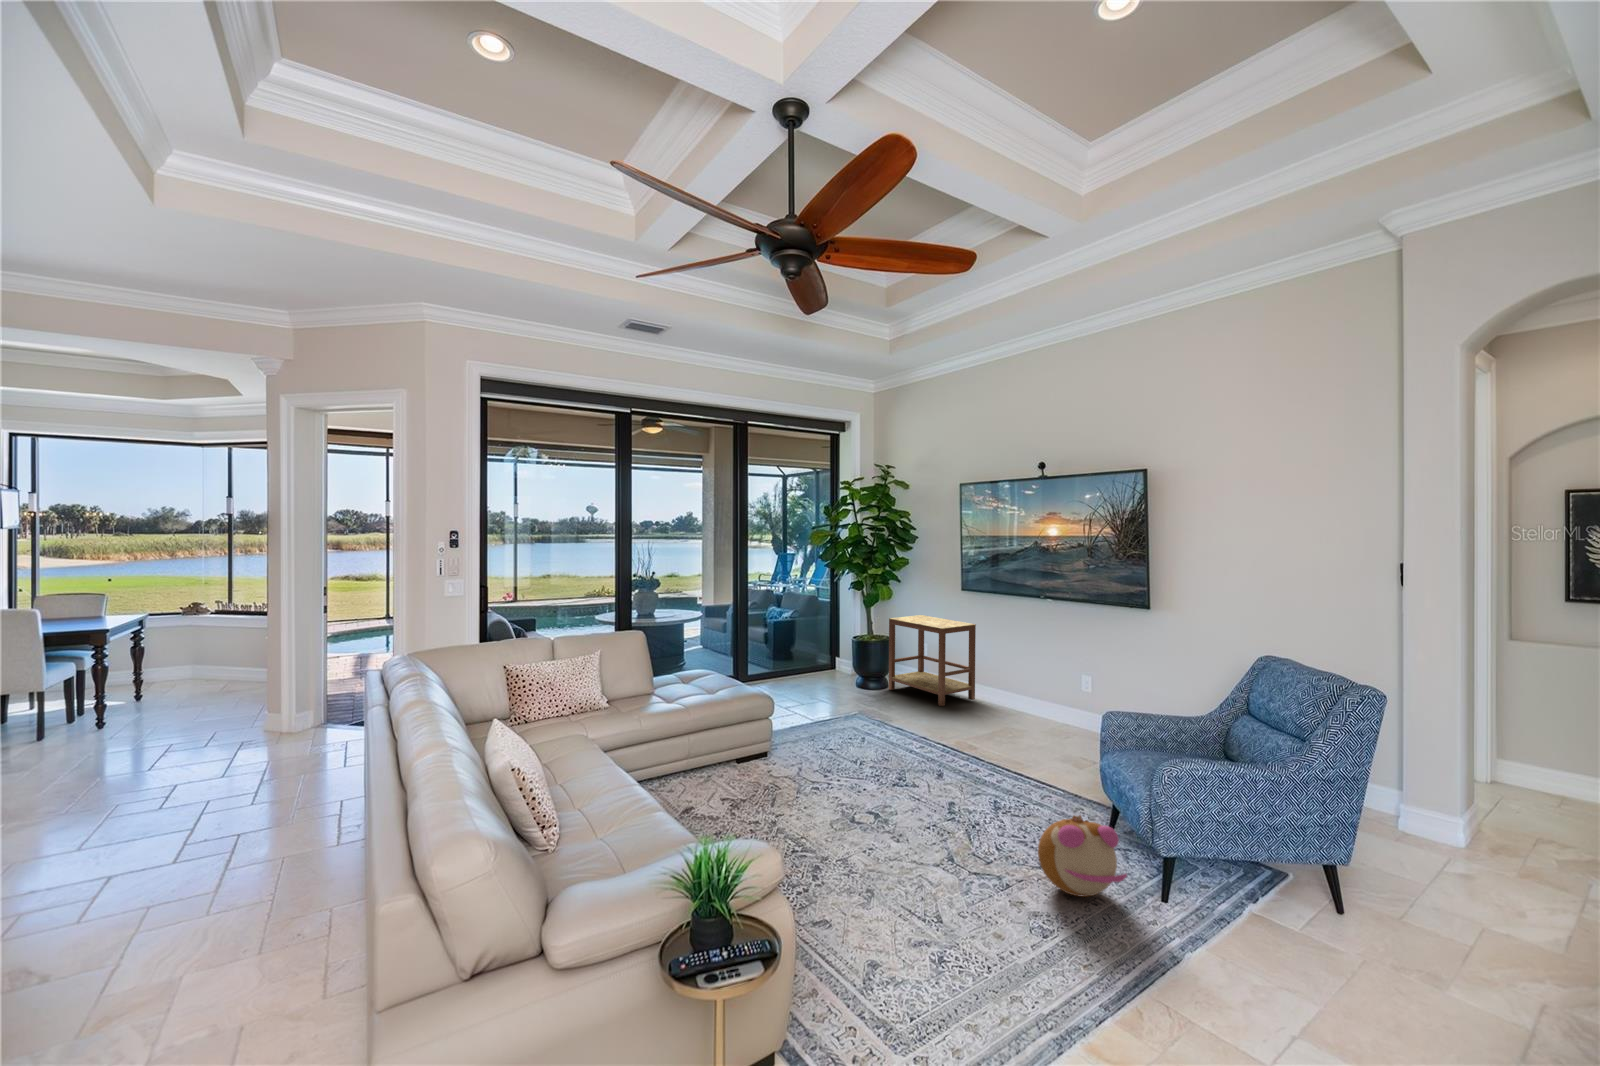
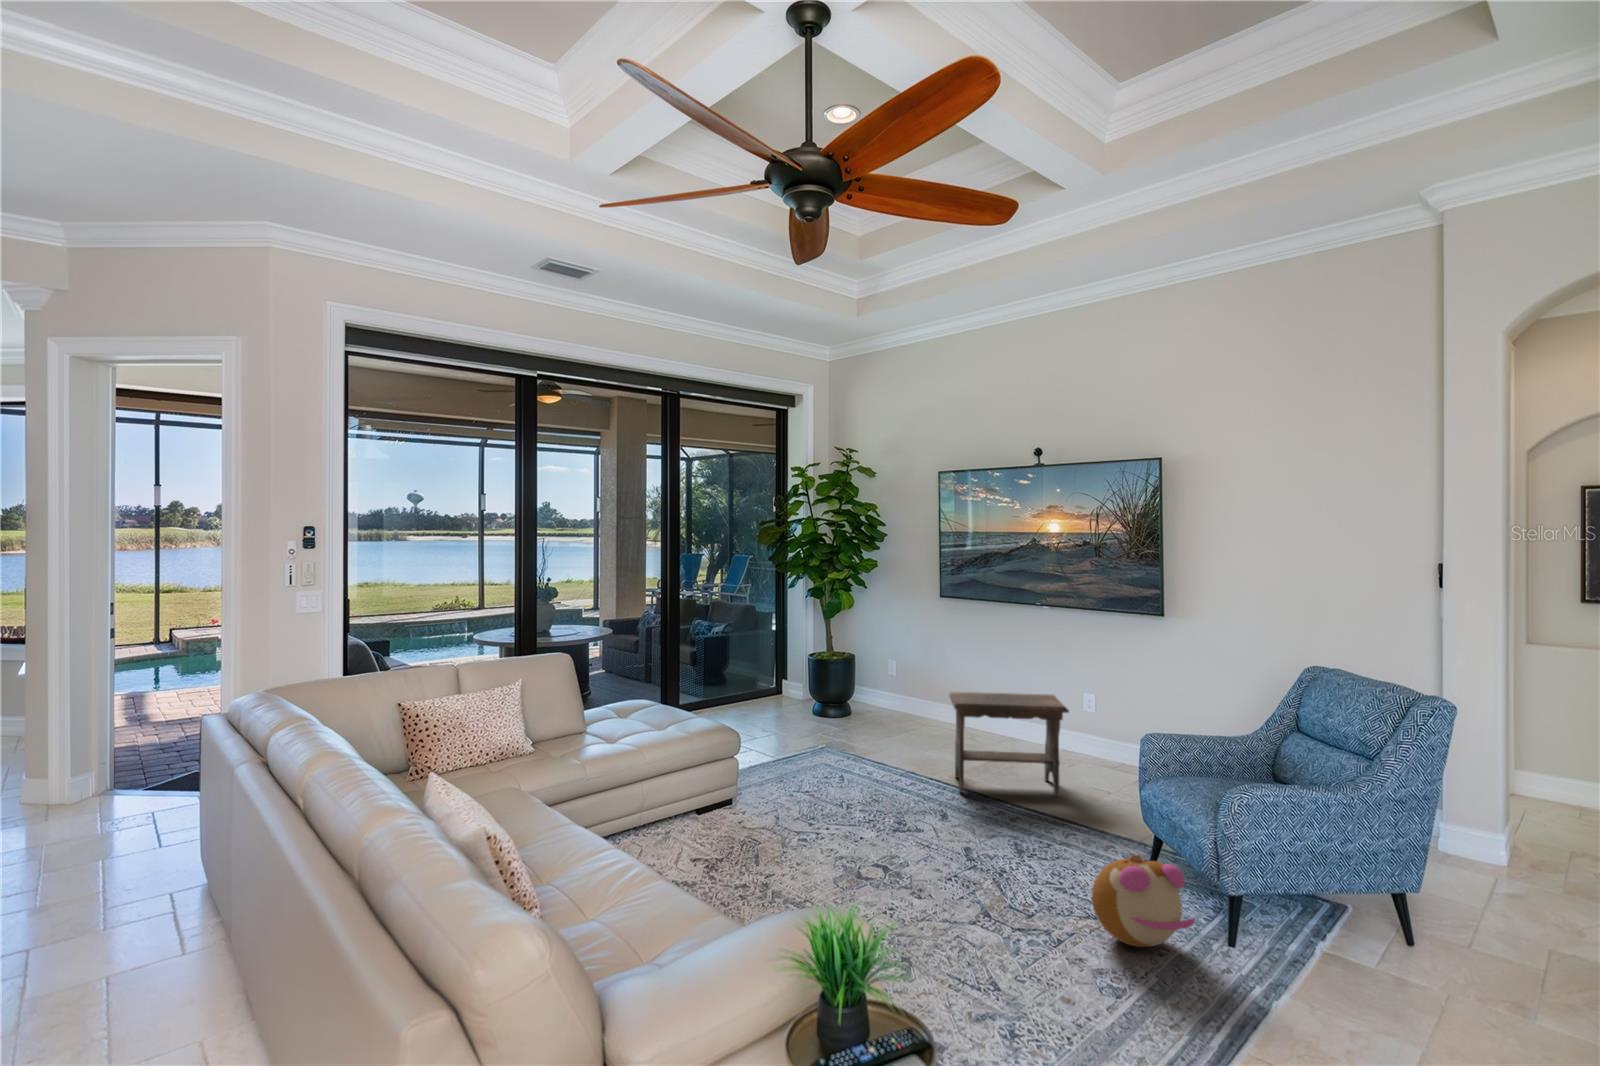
side table: present [889,615,976,706] -> none [853,627,956,734]
footstool: none [955,671,1056,765] -> present [949,692,1069,797]

